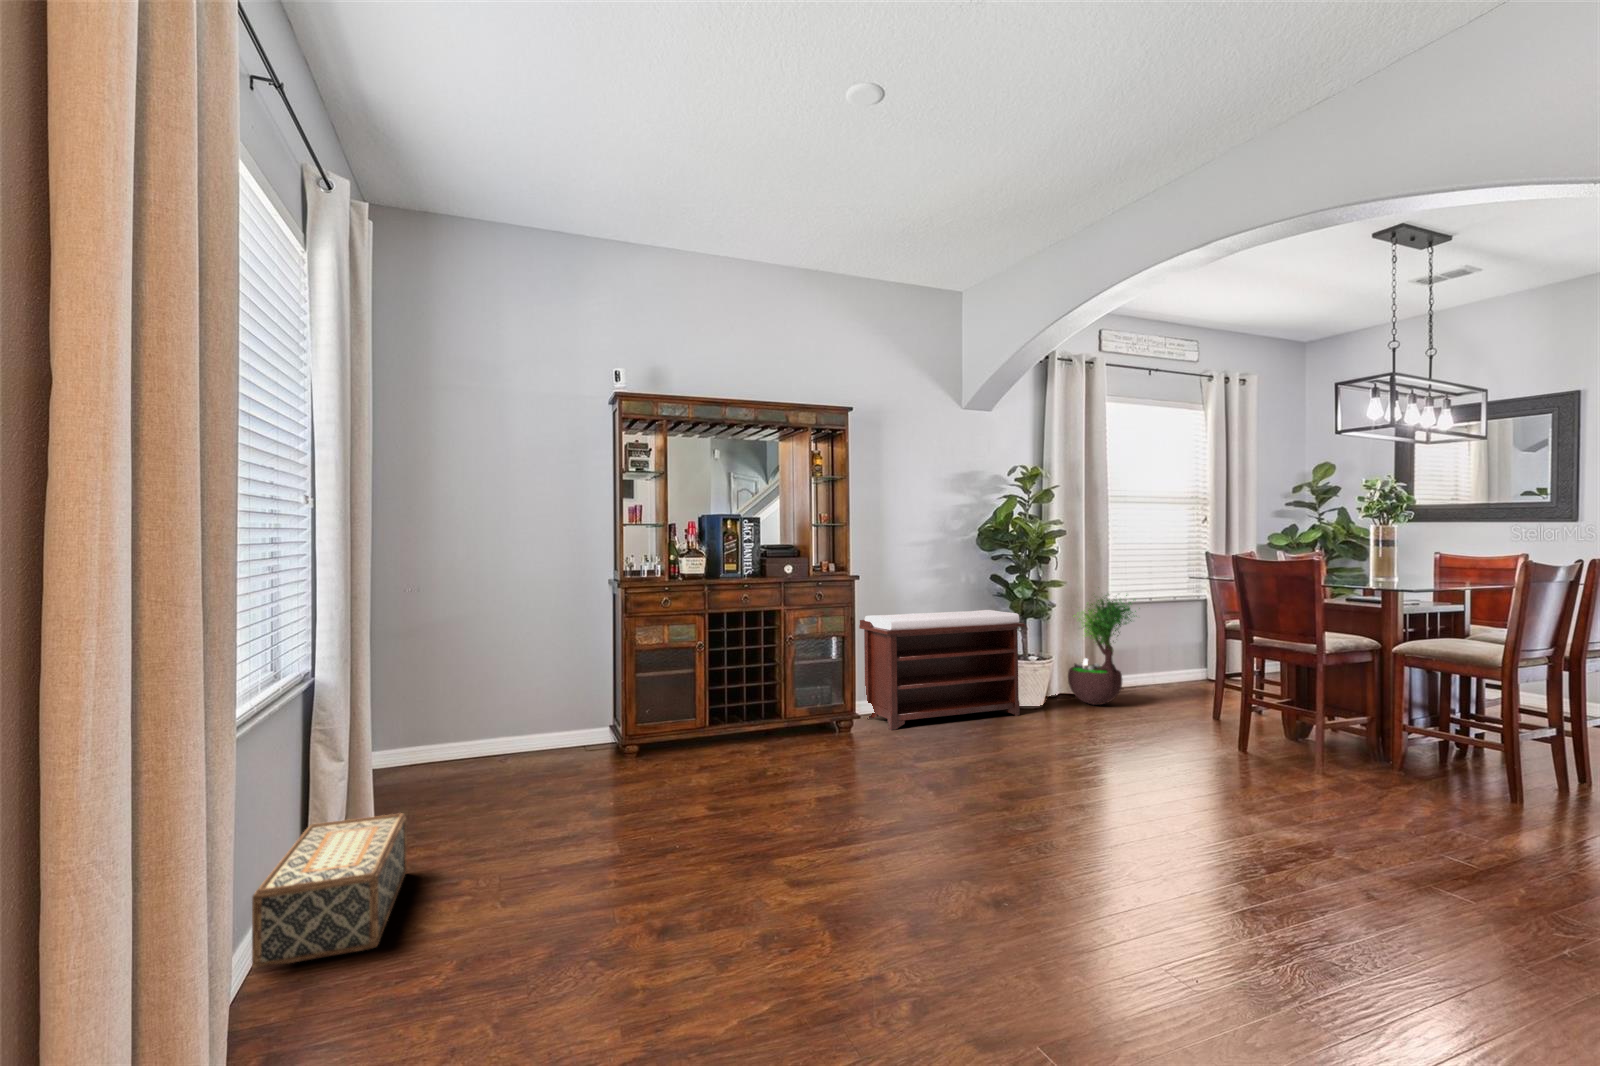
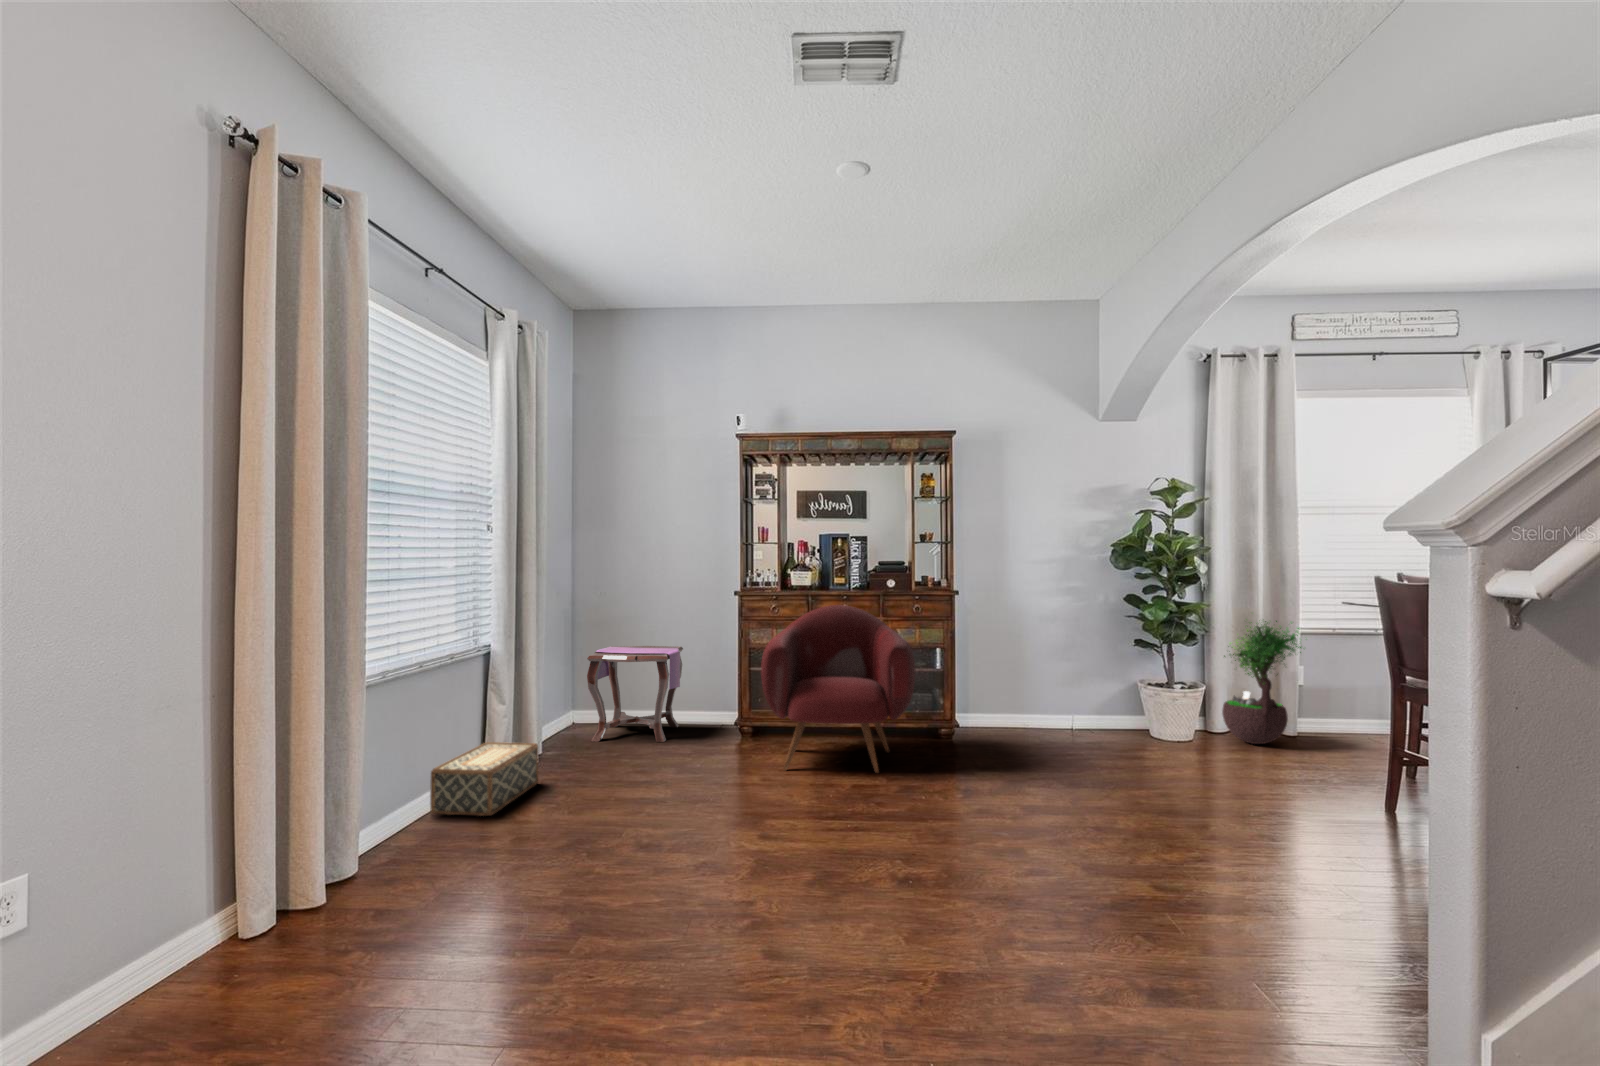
armchair: none [680,594,864,795] -> present [761,605,915,773]
bench: present [859,610,1025,730] -> none [976,630,1151,744]
side table: none [418,655,542,794] -> present [587,646,683,742]

